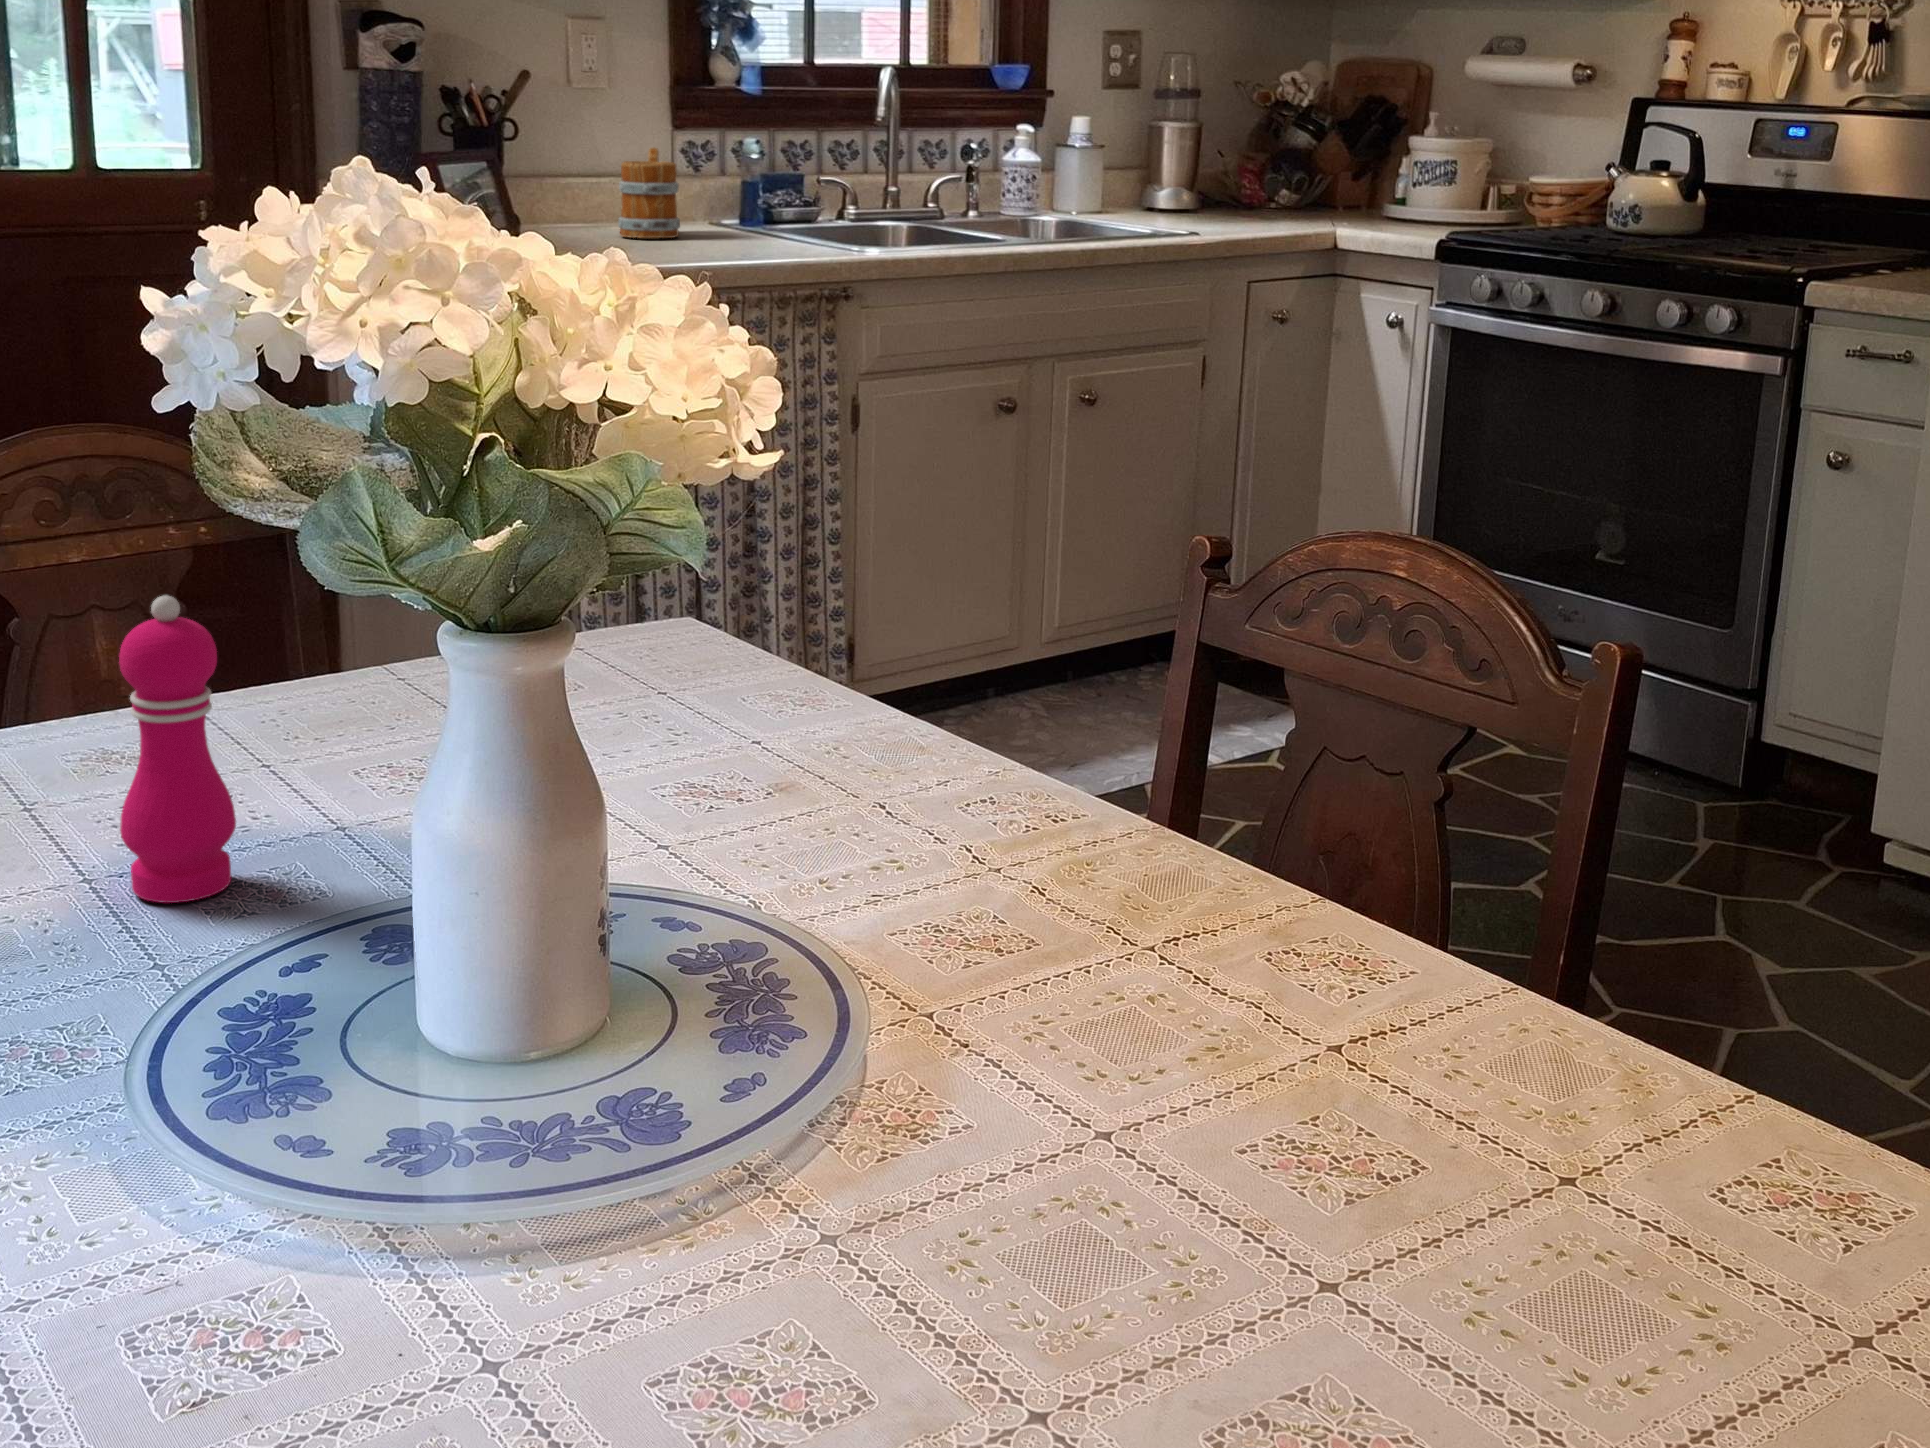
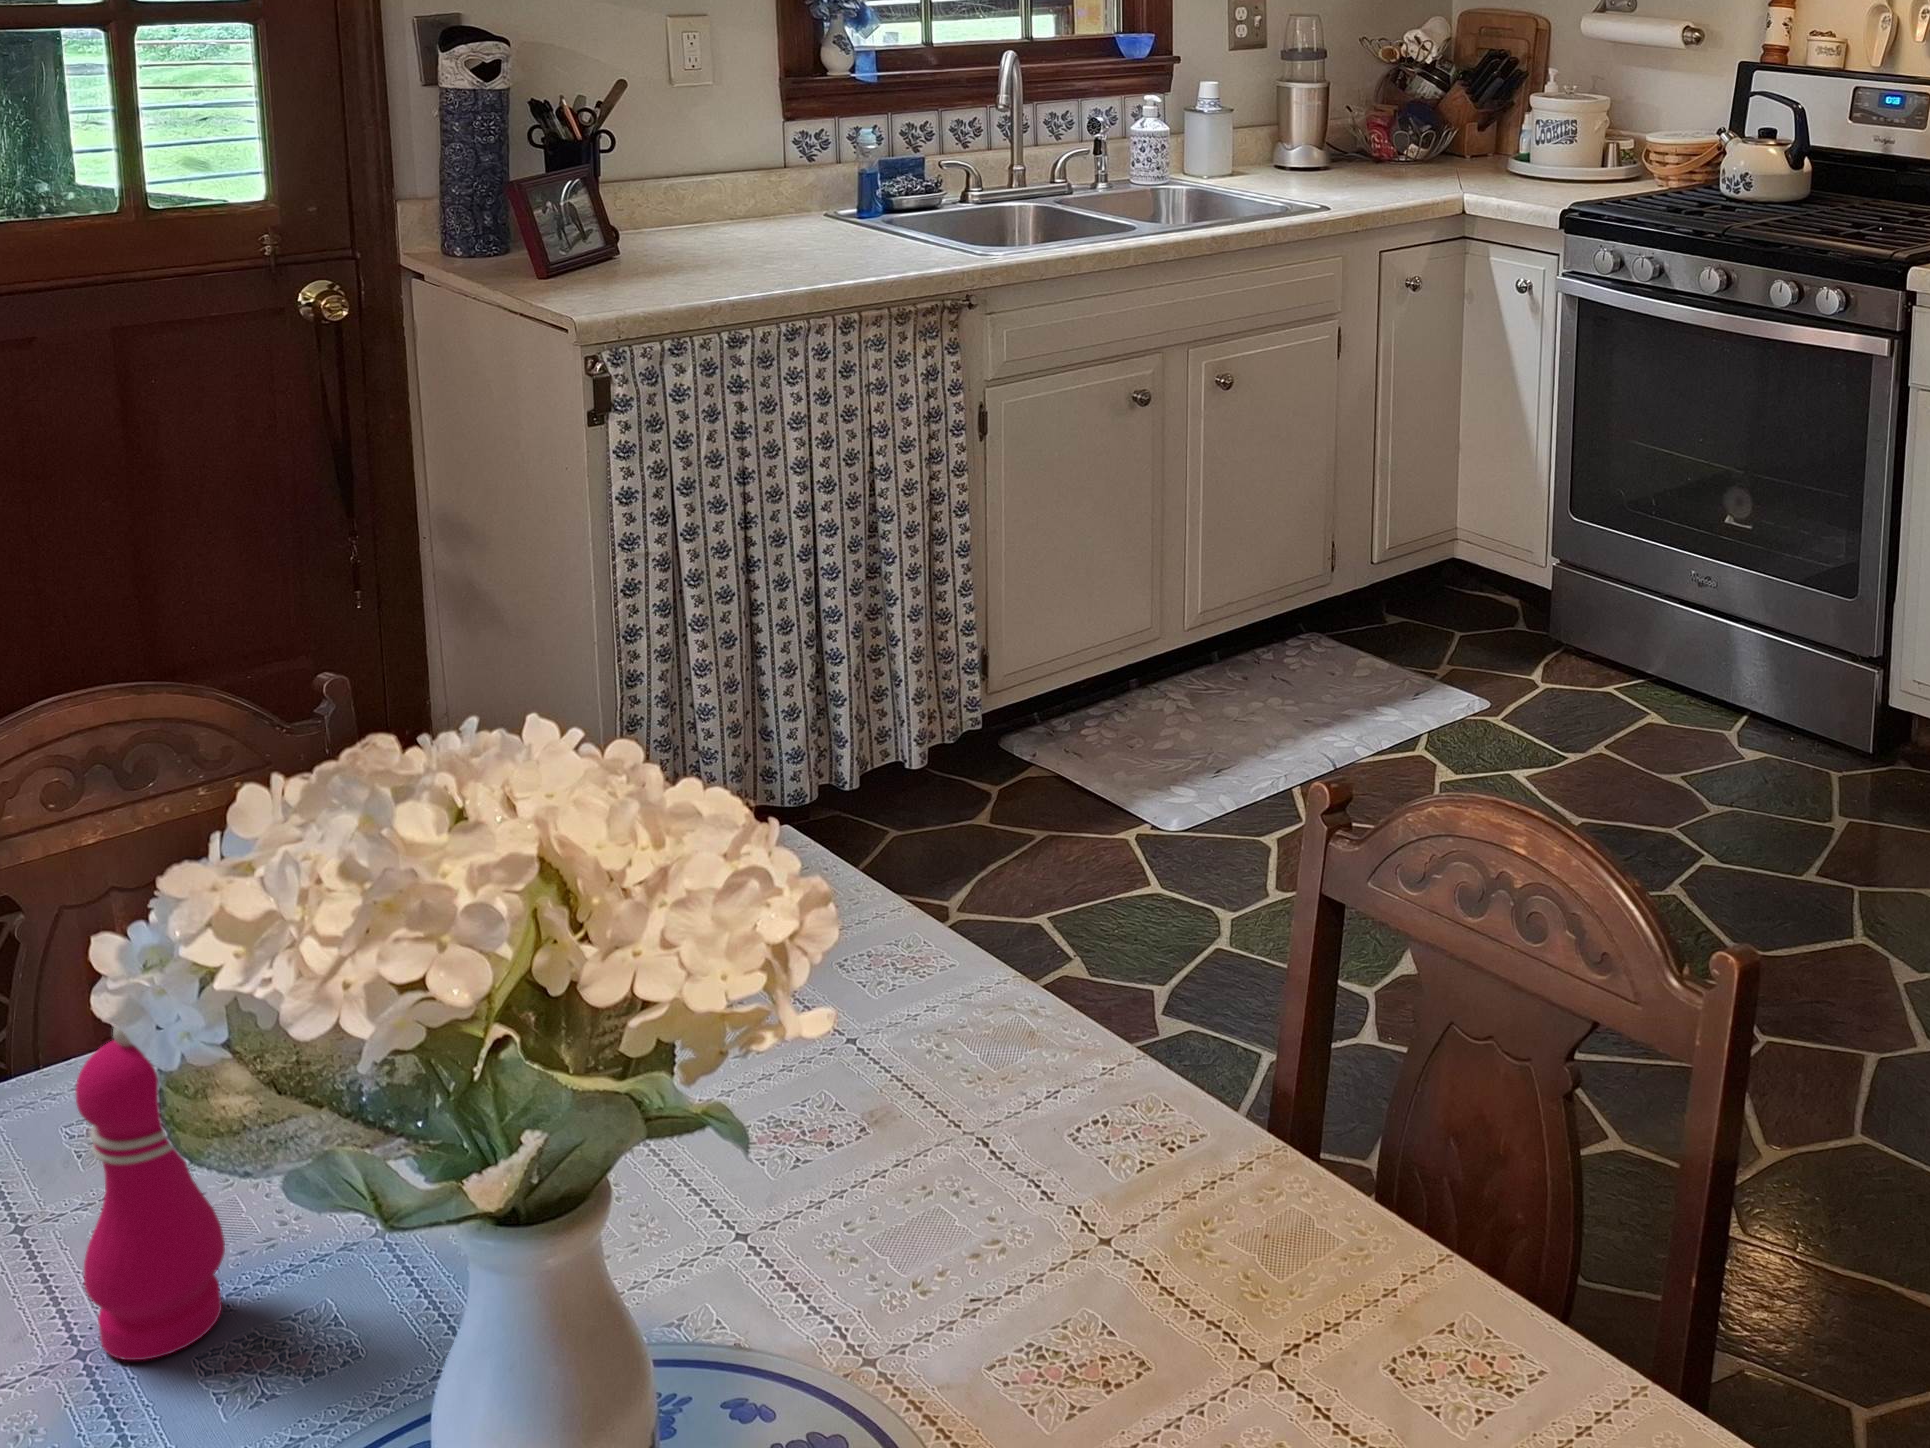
mug: present [618,147,680,238] -> none [727,156,793,254]

